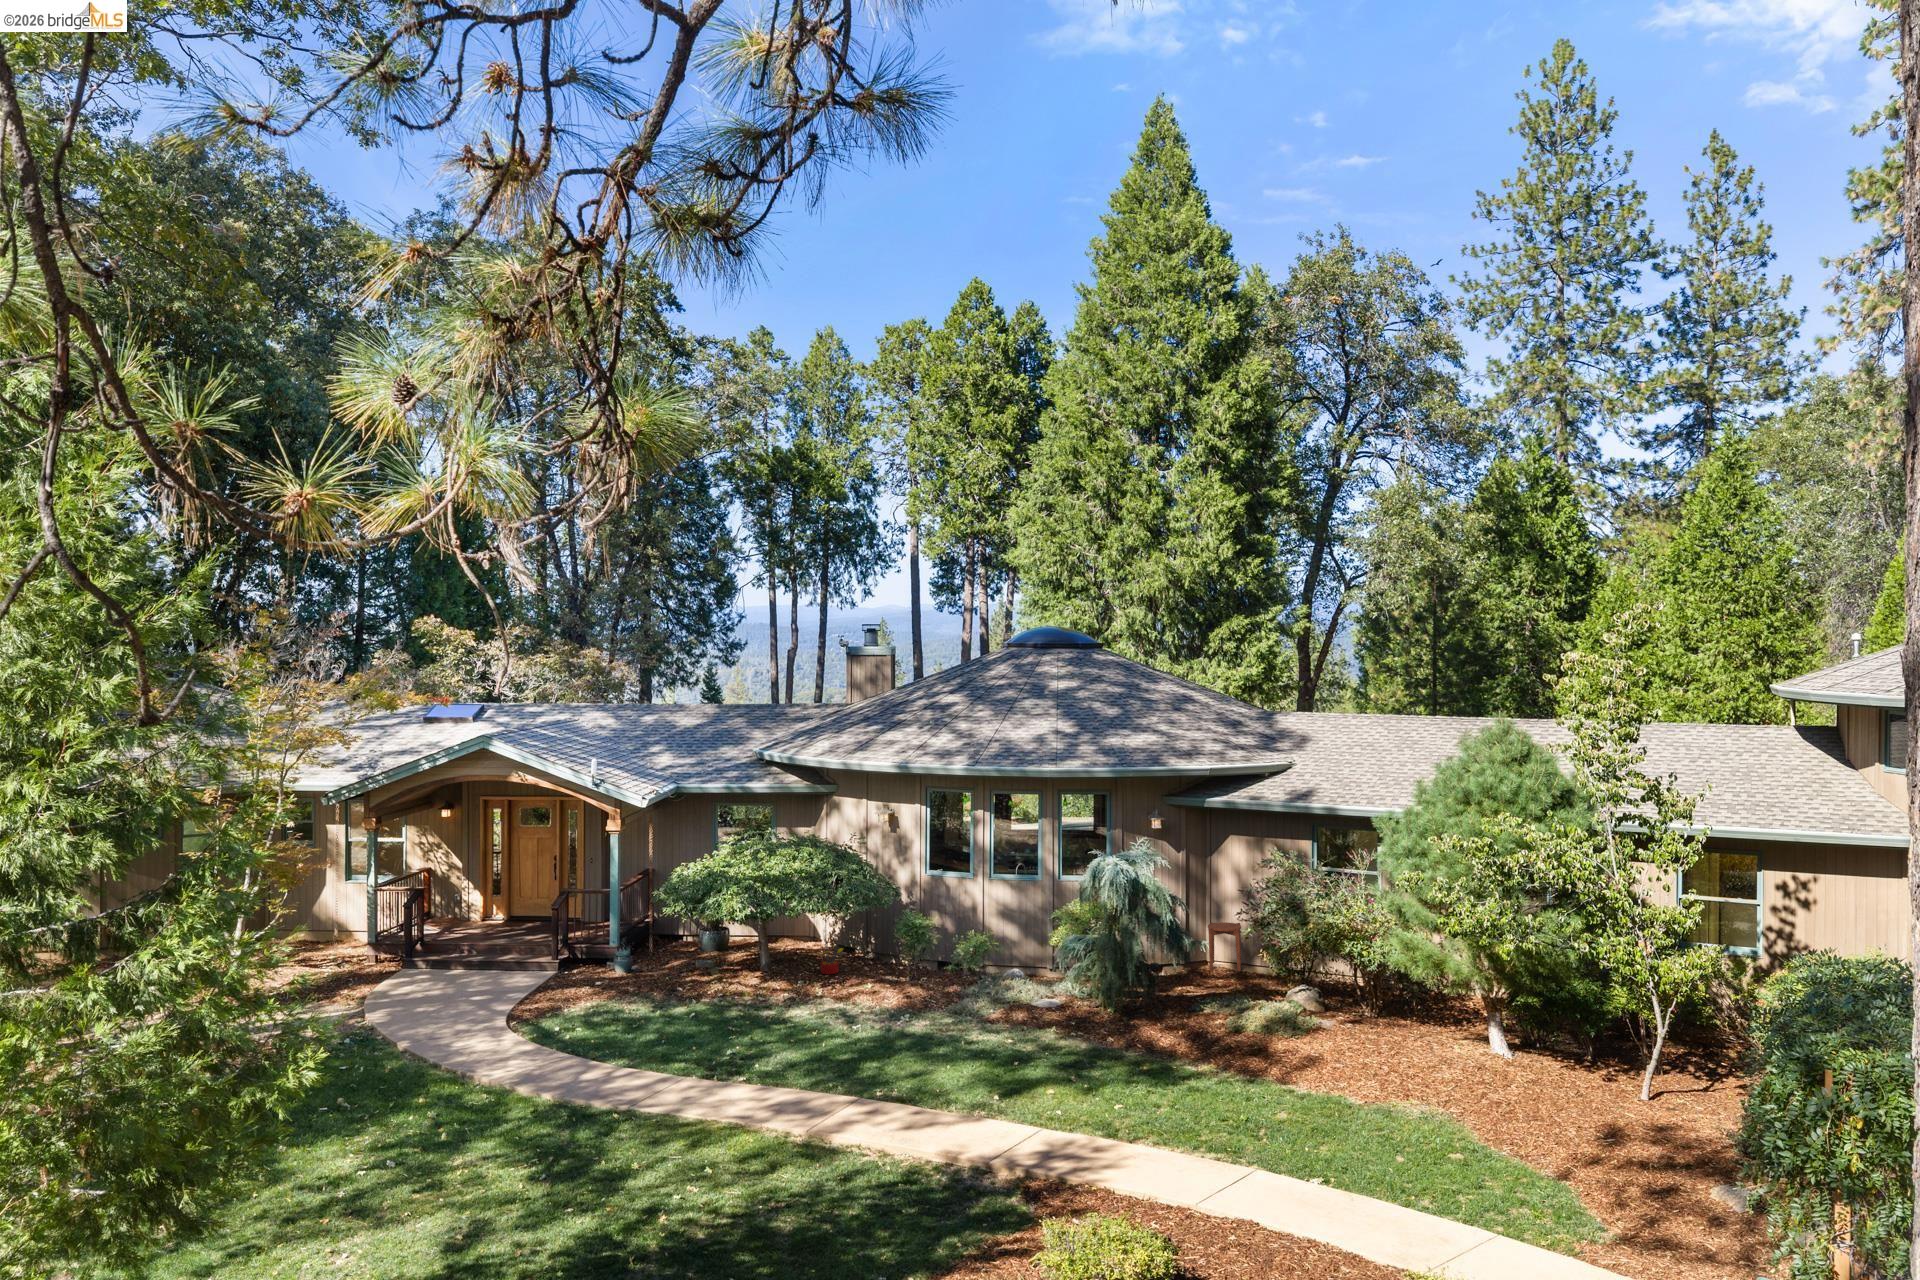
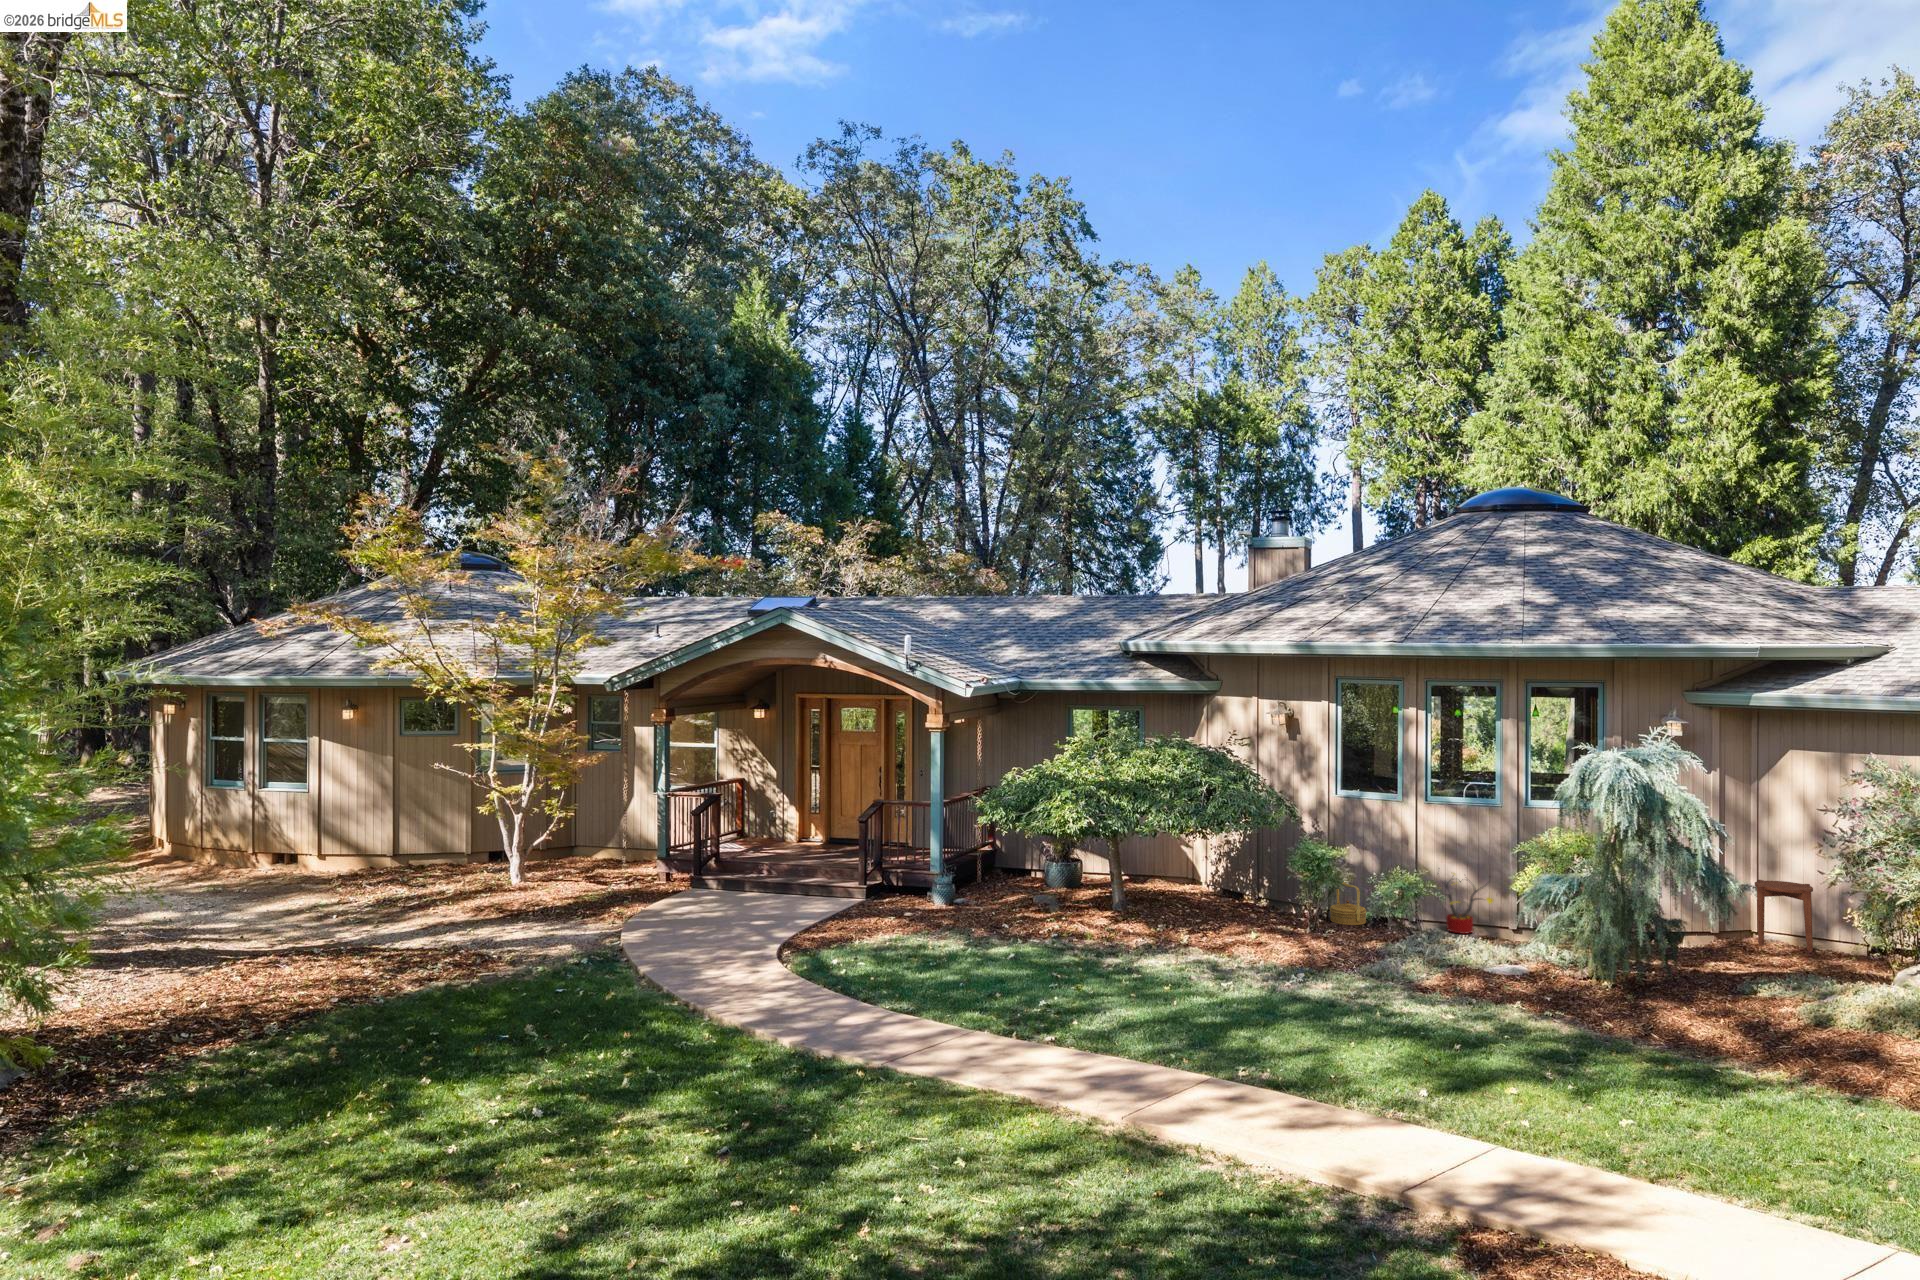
decorative plant: present [821,931,842,974] -> present [1438,873,1493,934]
woven basket: none [923,952,951,987] -> present [1330,882,1367,925]

